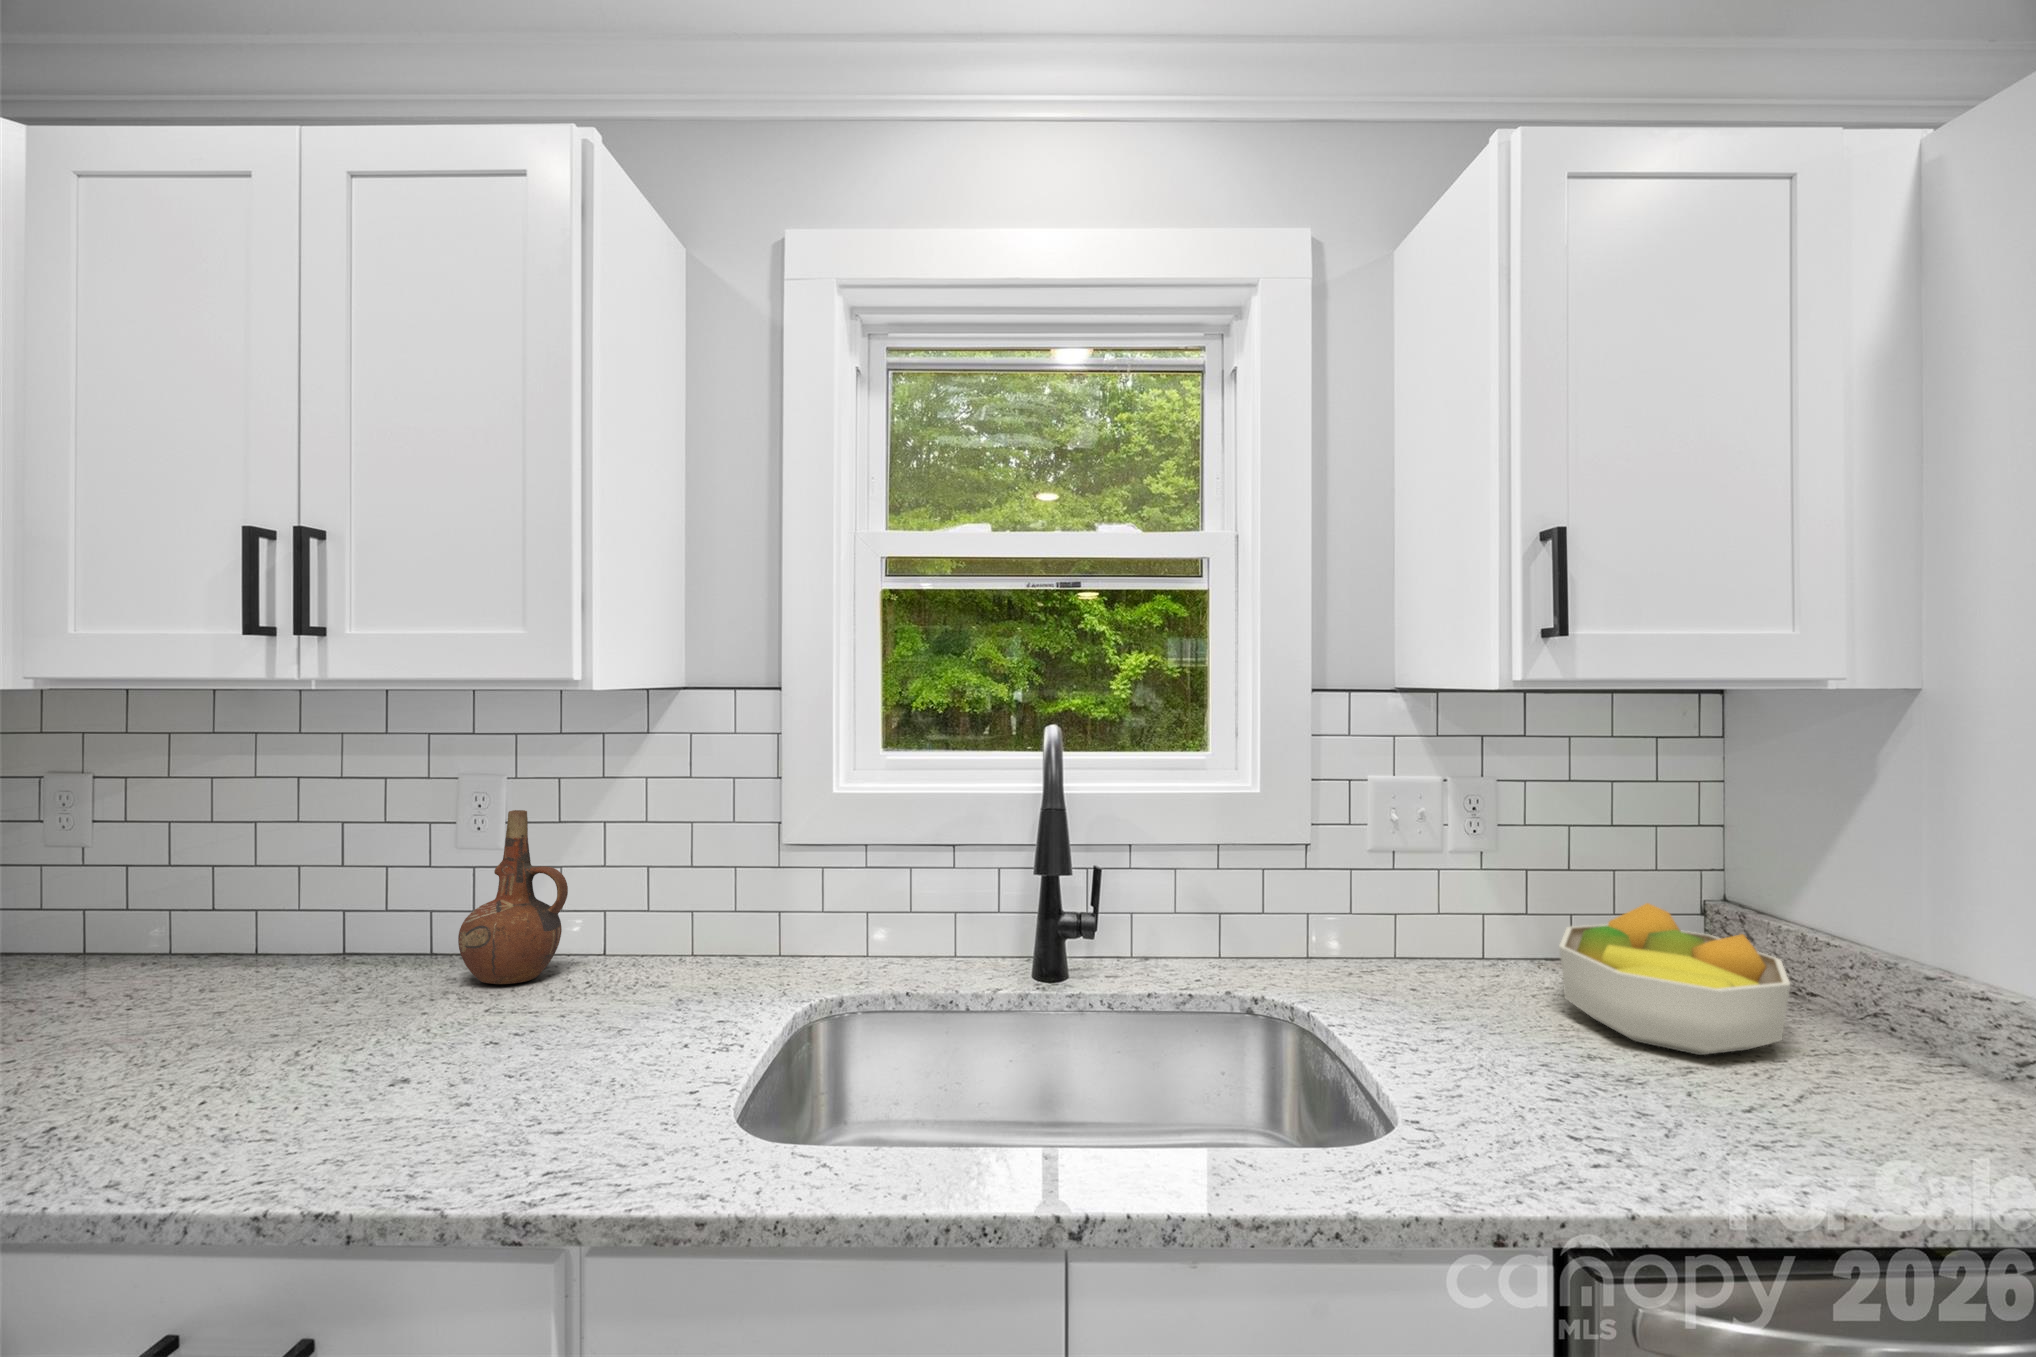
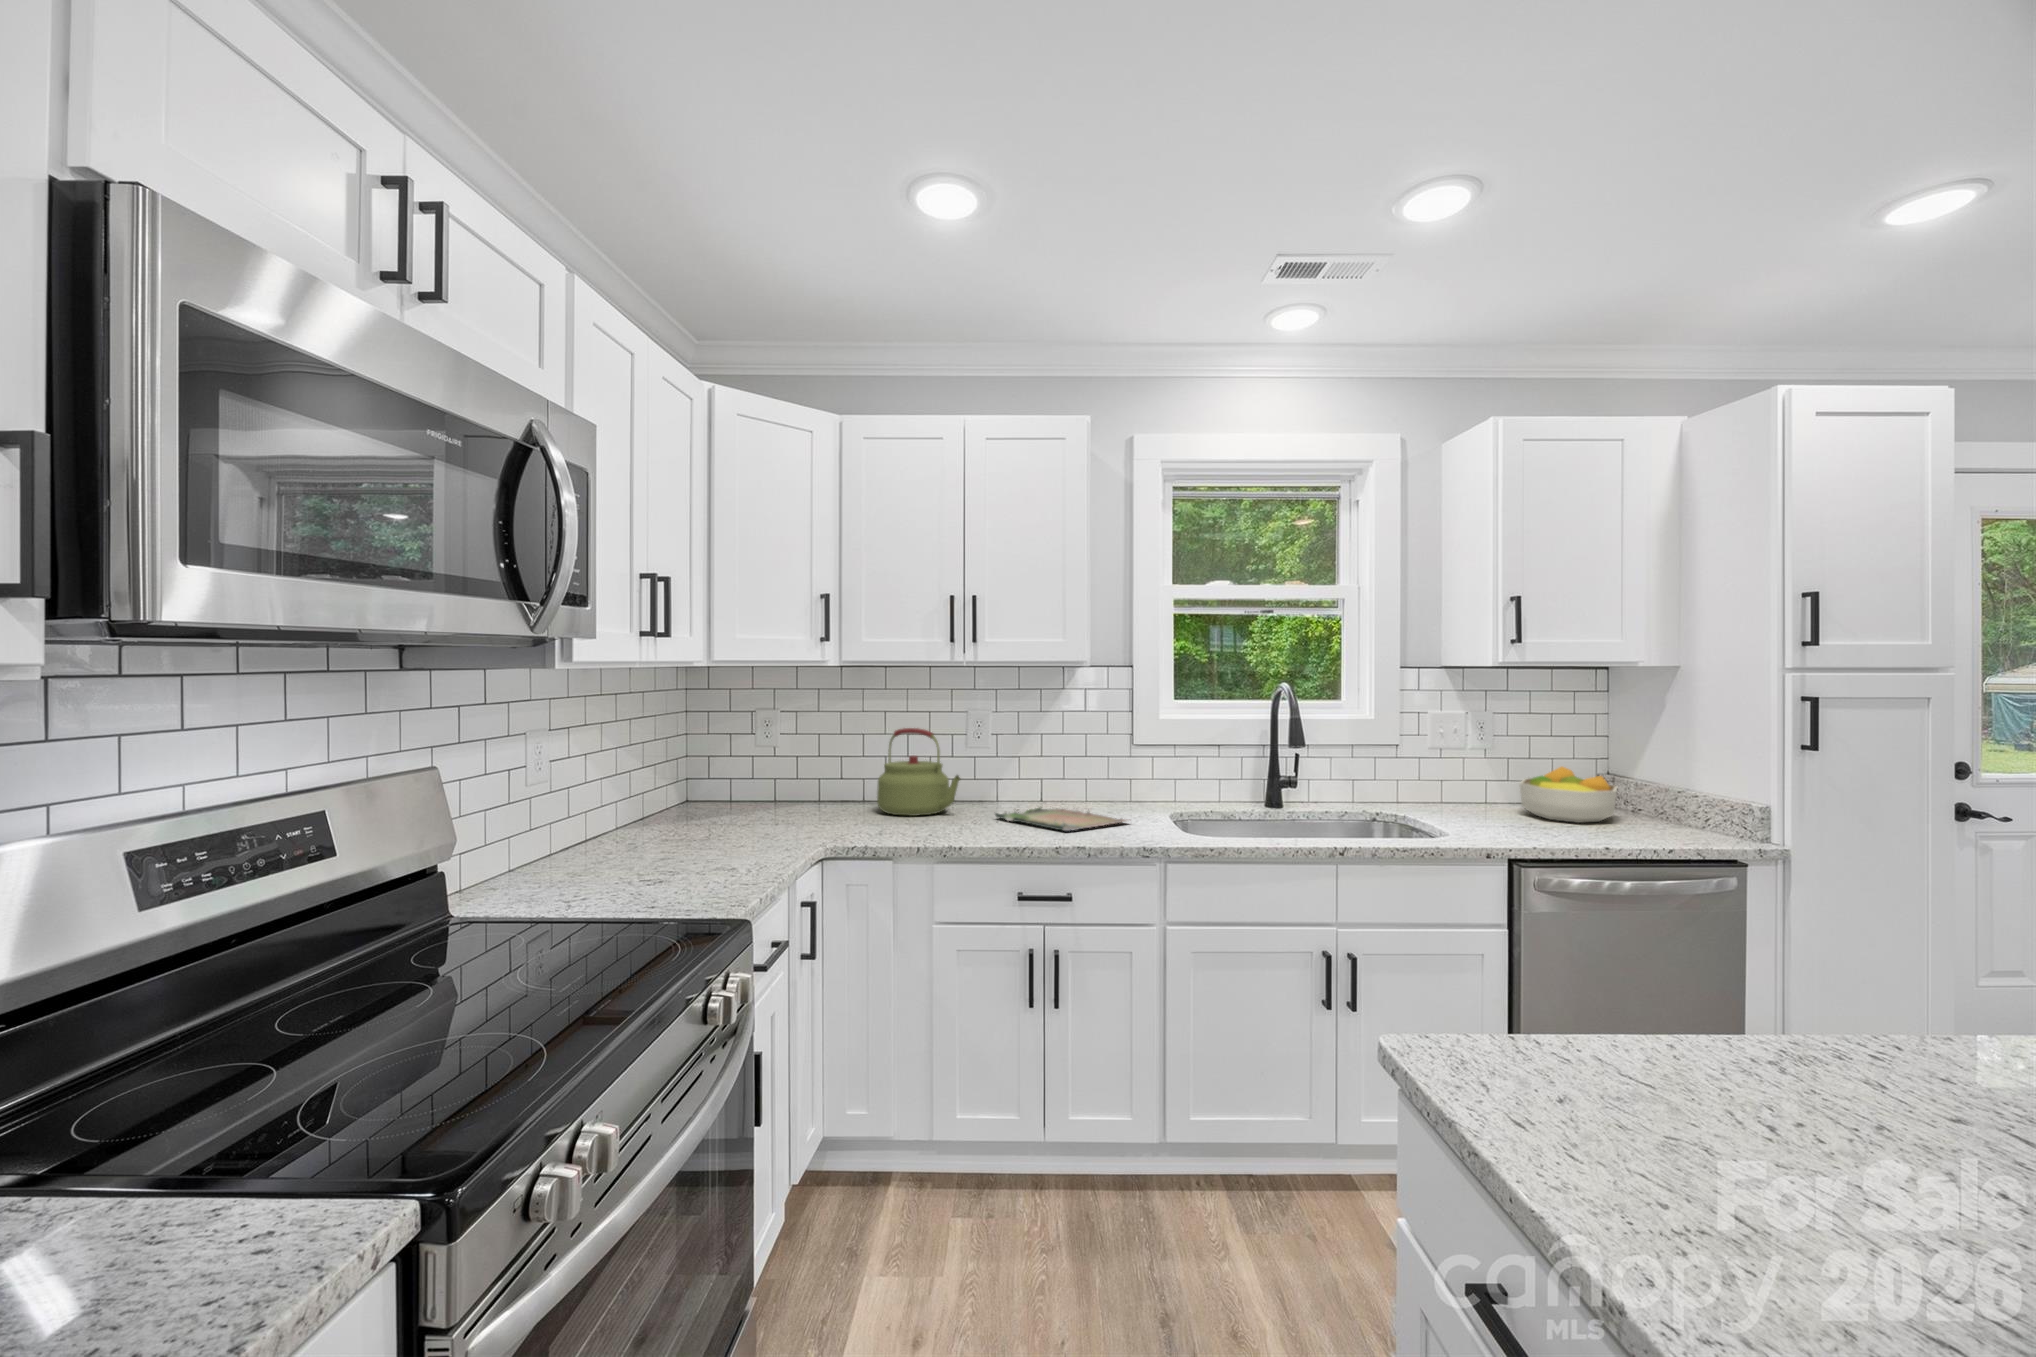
ceramic pitcher: present [458,810,568,984] -> none [998,725,1044,805]
kettle: none [98,827,303,1037] -> present [877,728,960,816]
tray: none [330,992,628,1130] -> present [995,806,1126,831]

